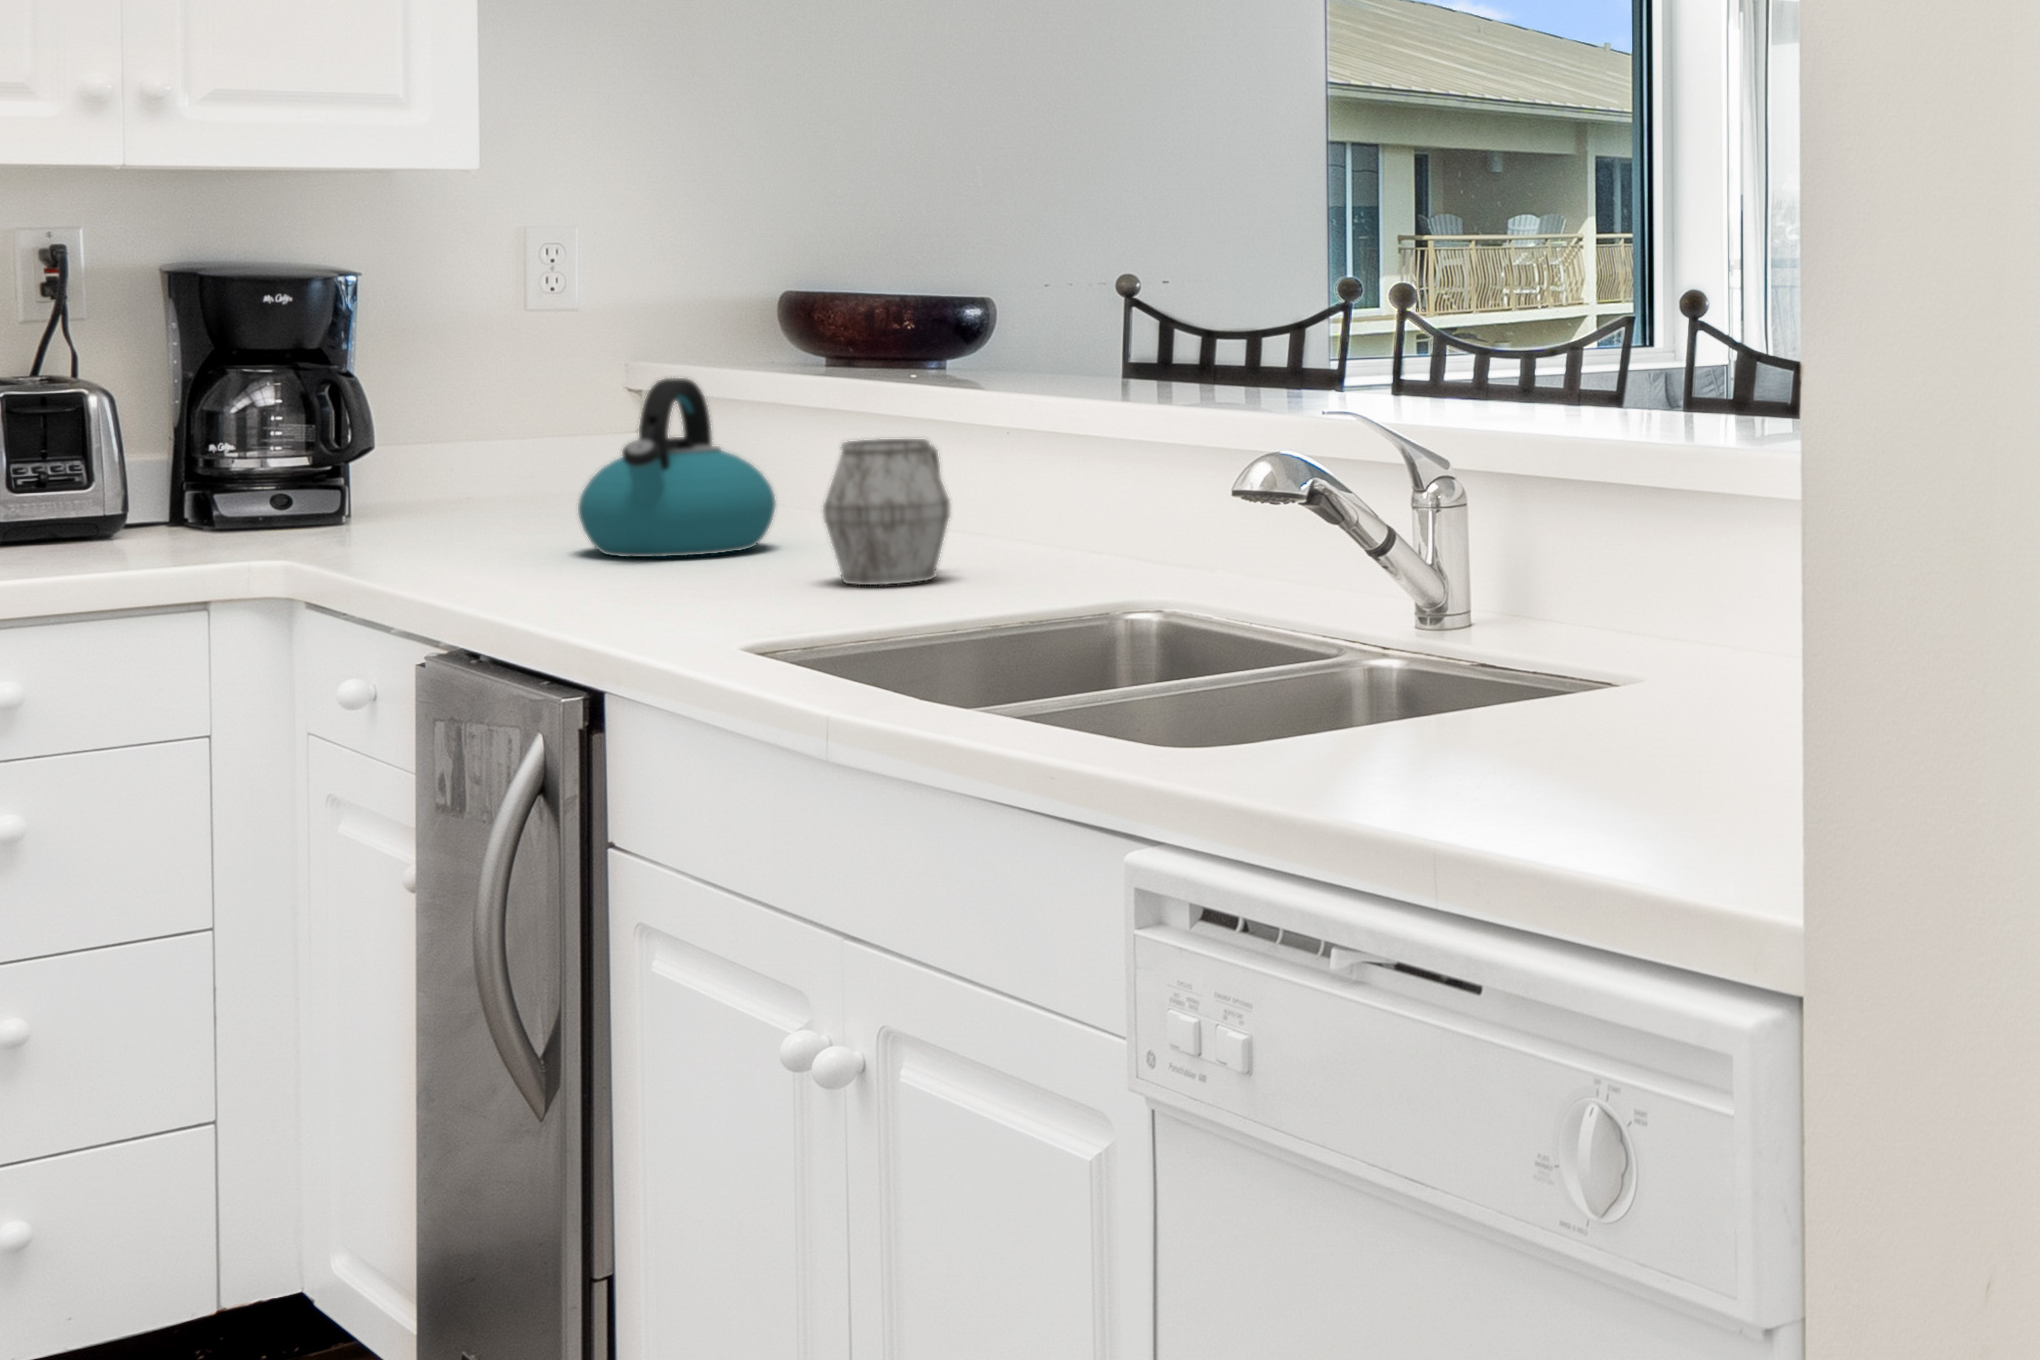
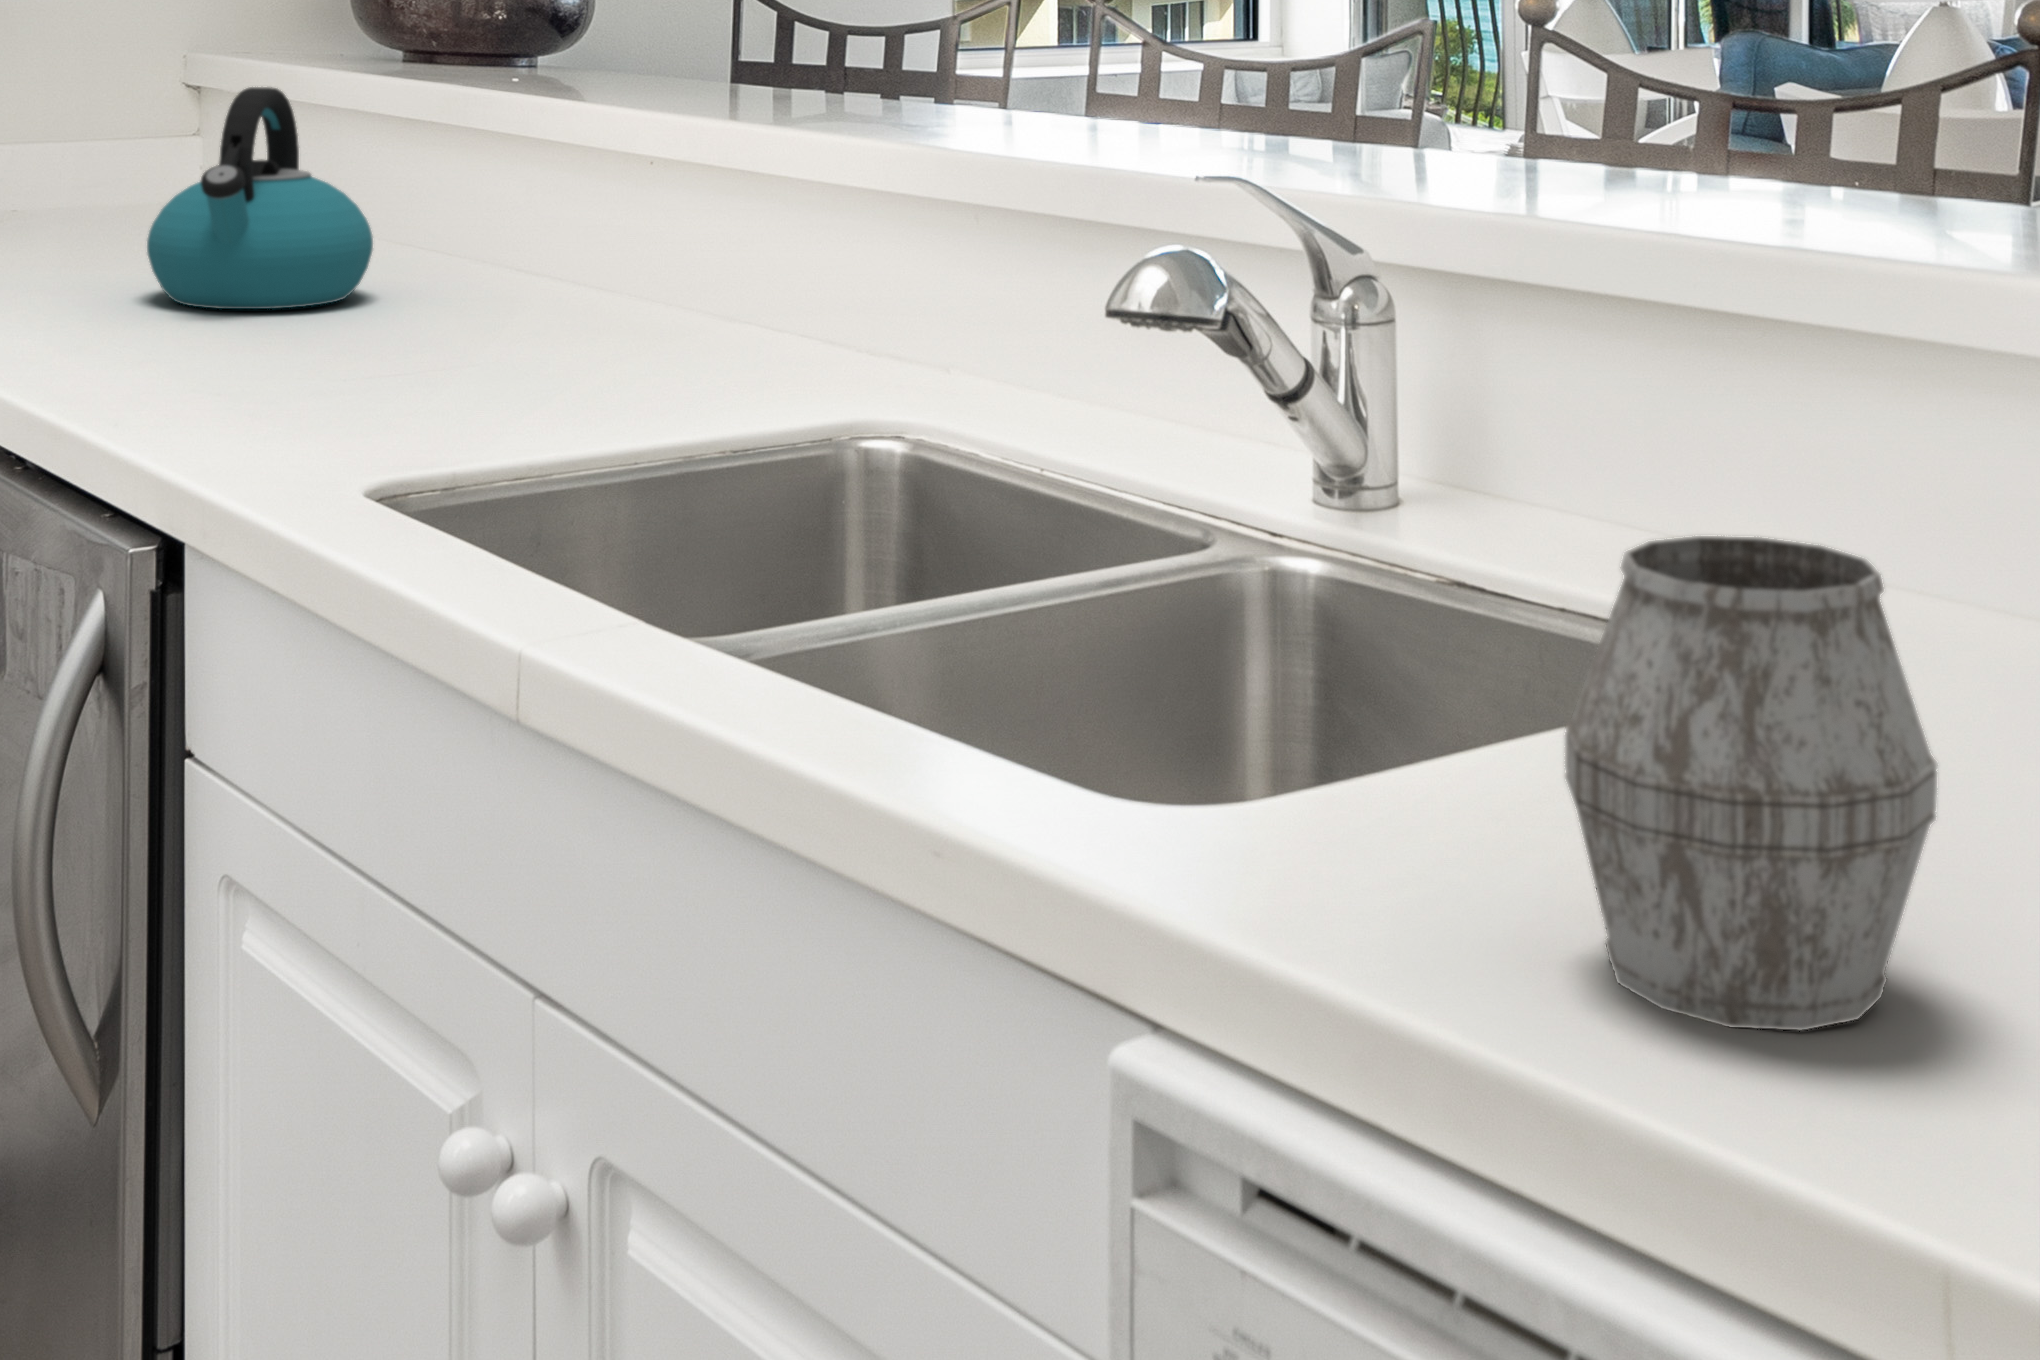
mug: present [823,439,950,585] -> present [1565,536,1937,1030]

